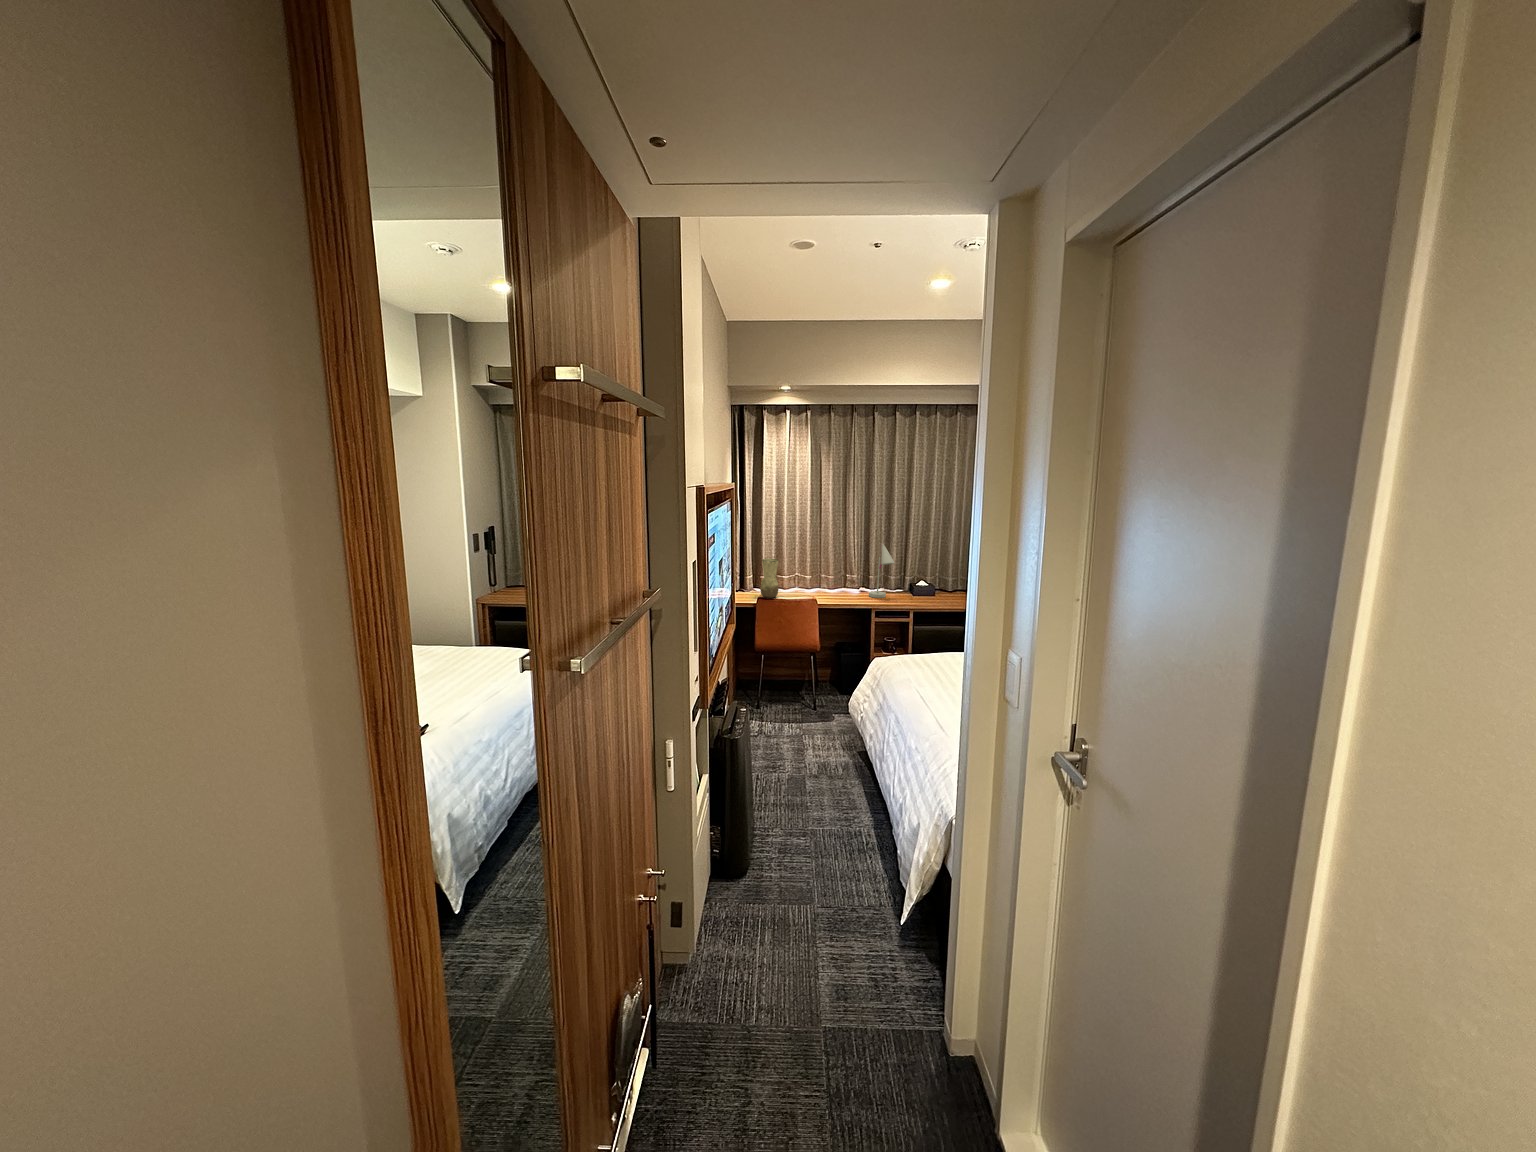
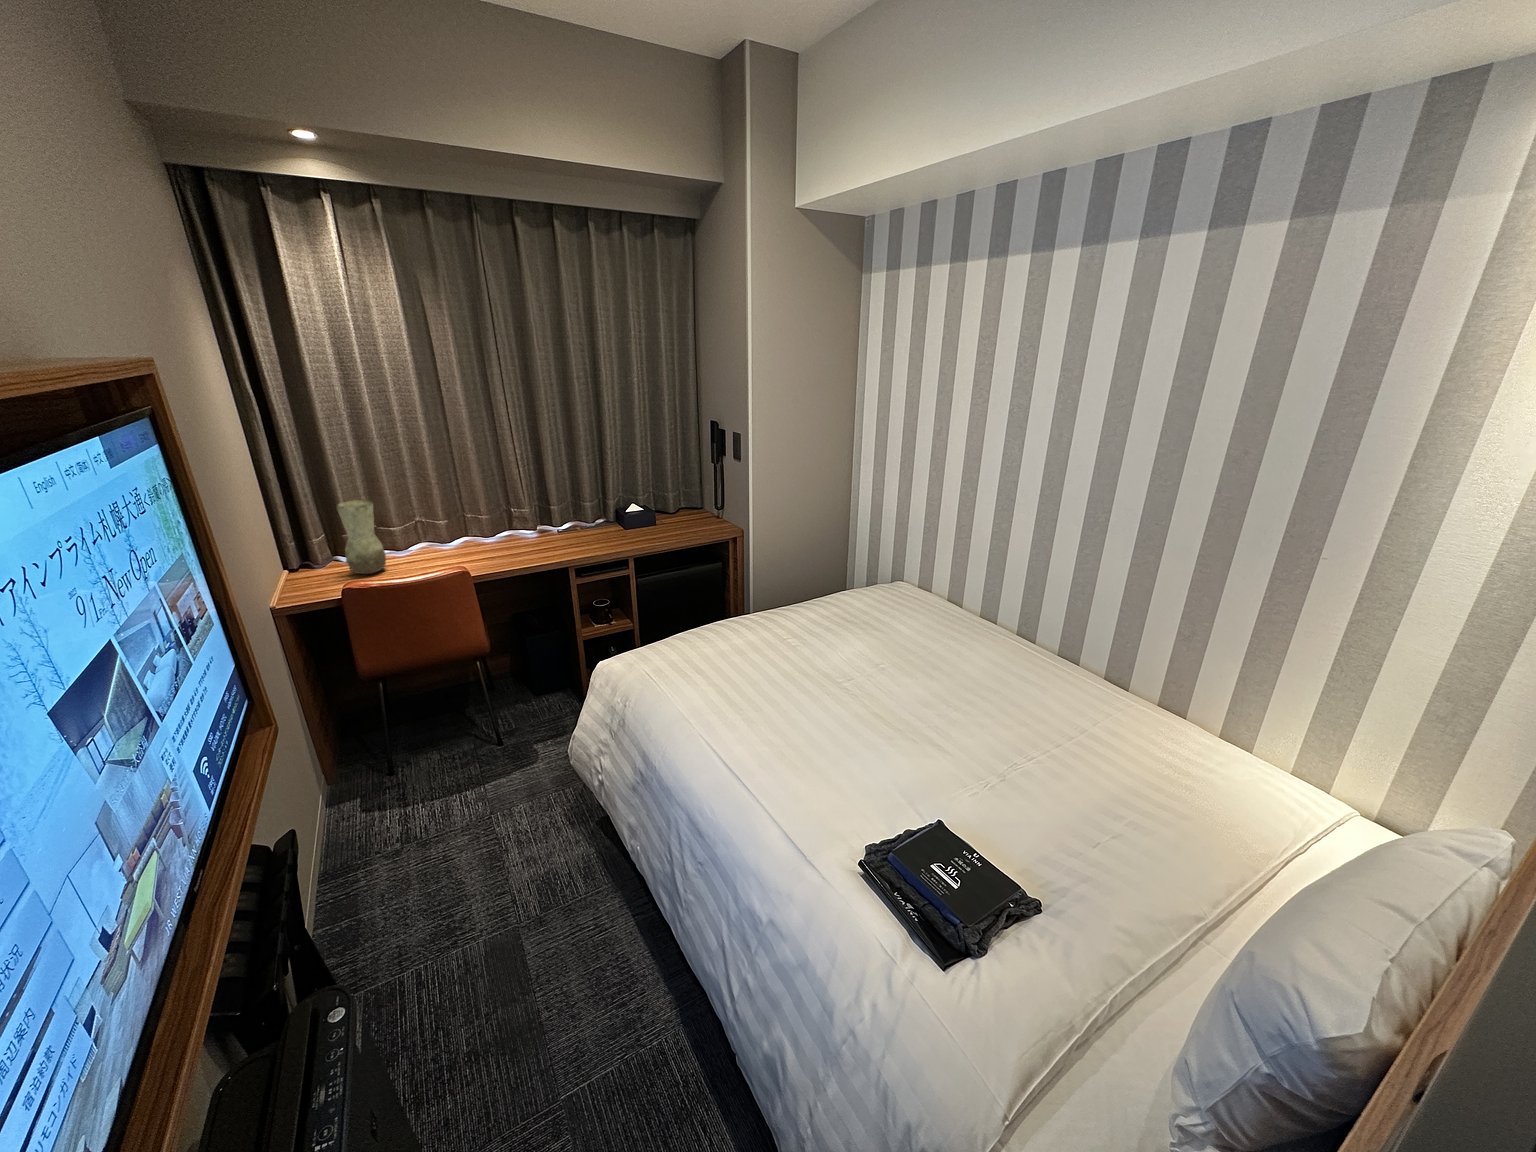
desk lamp: present [869,543,895,598] -> none [555,452,592,541]

